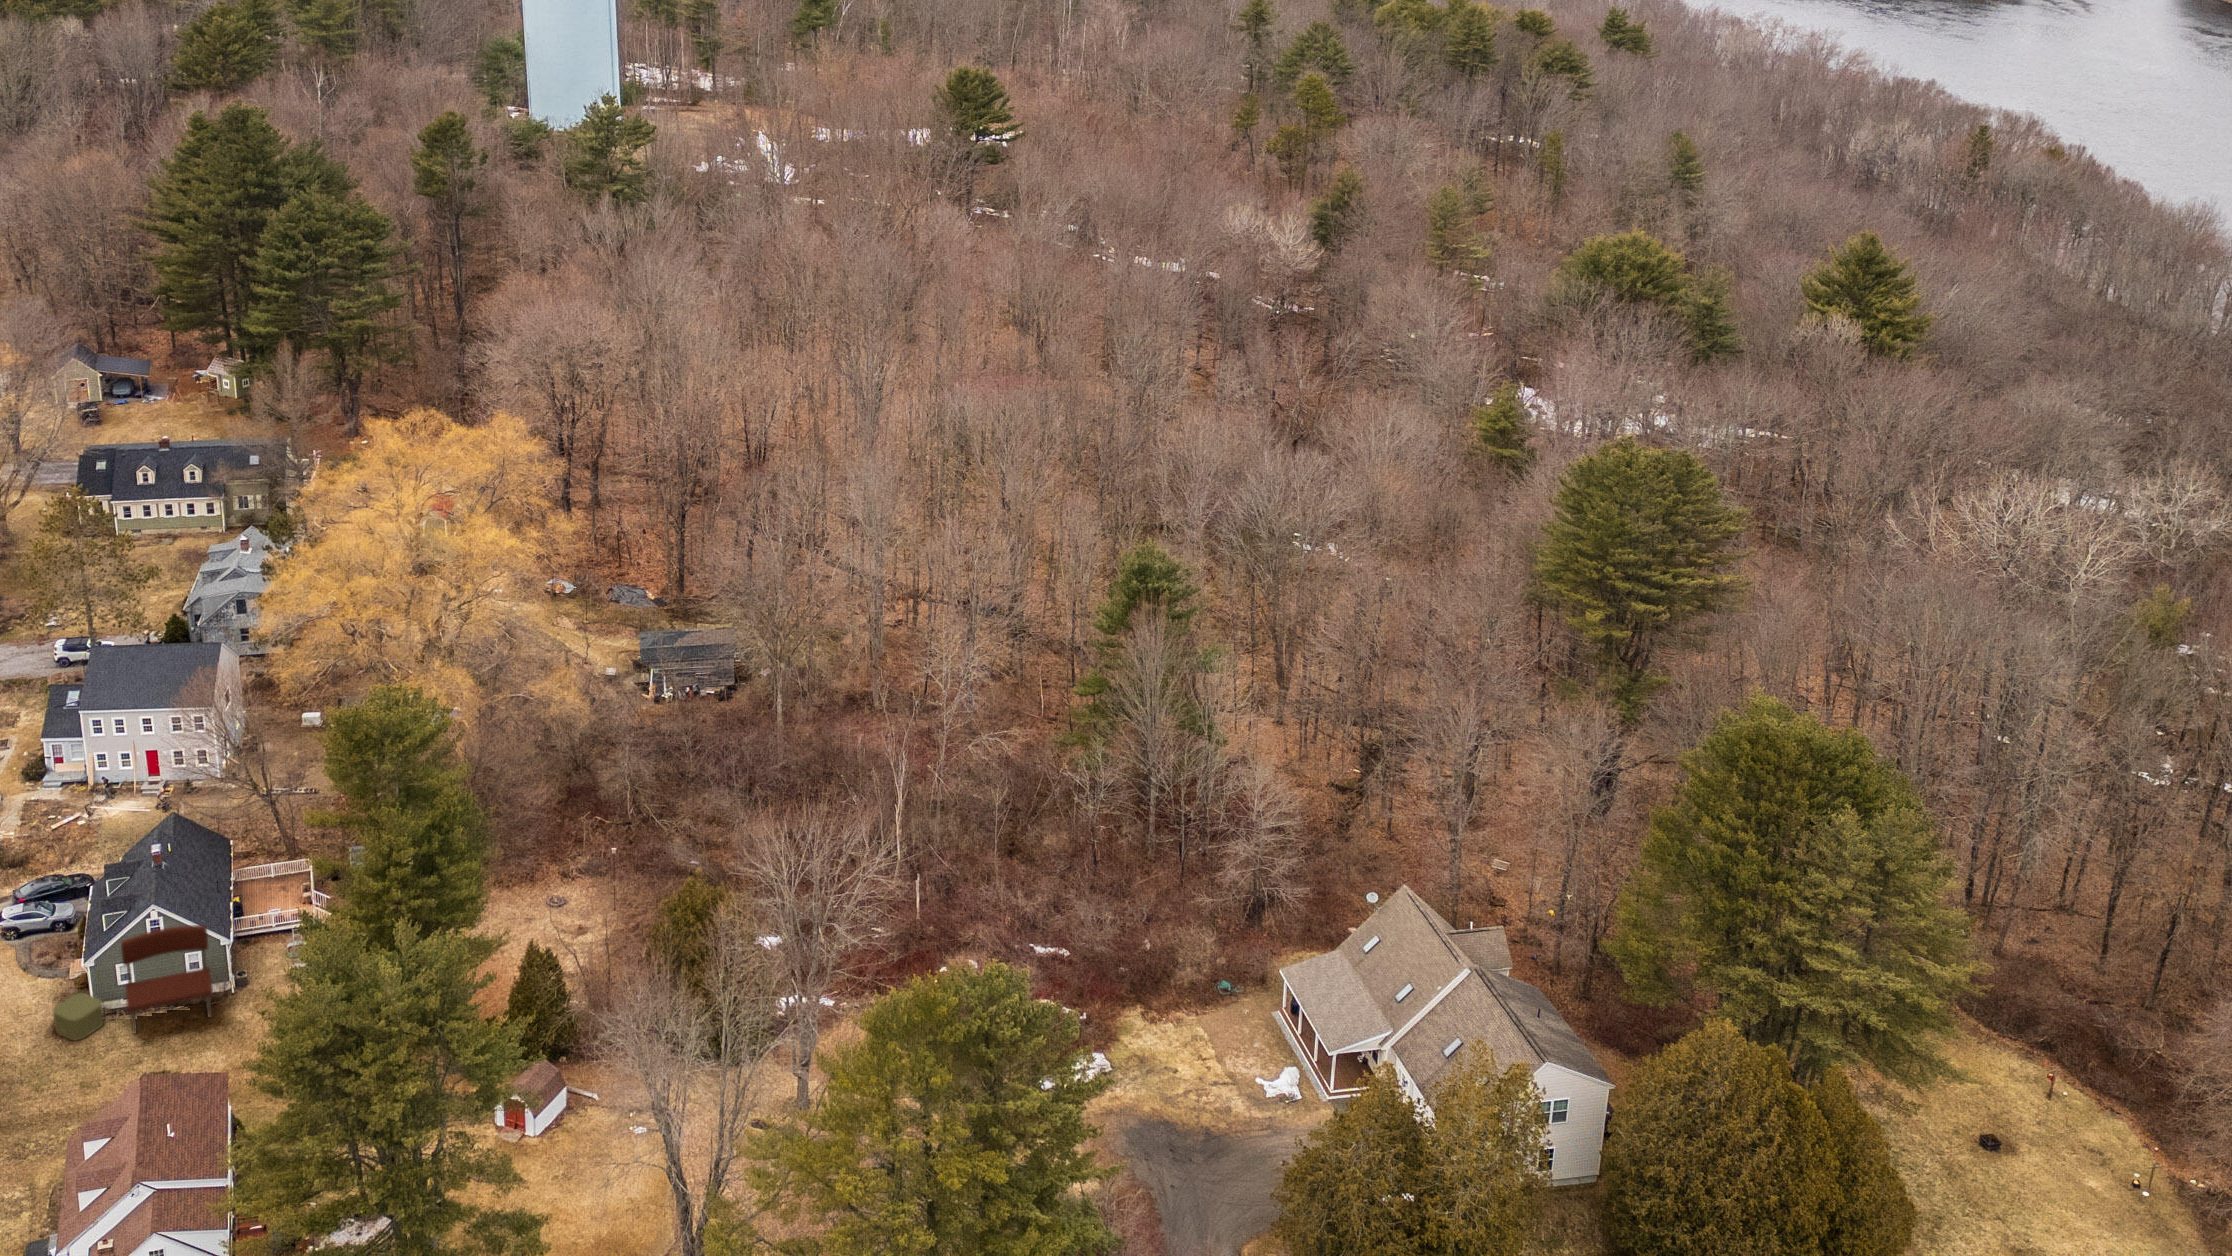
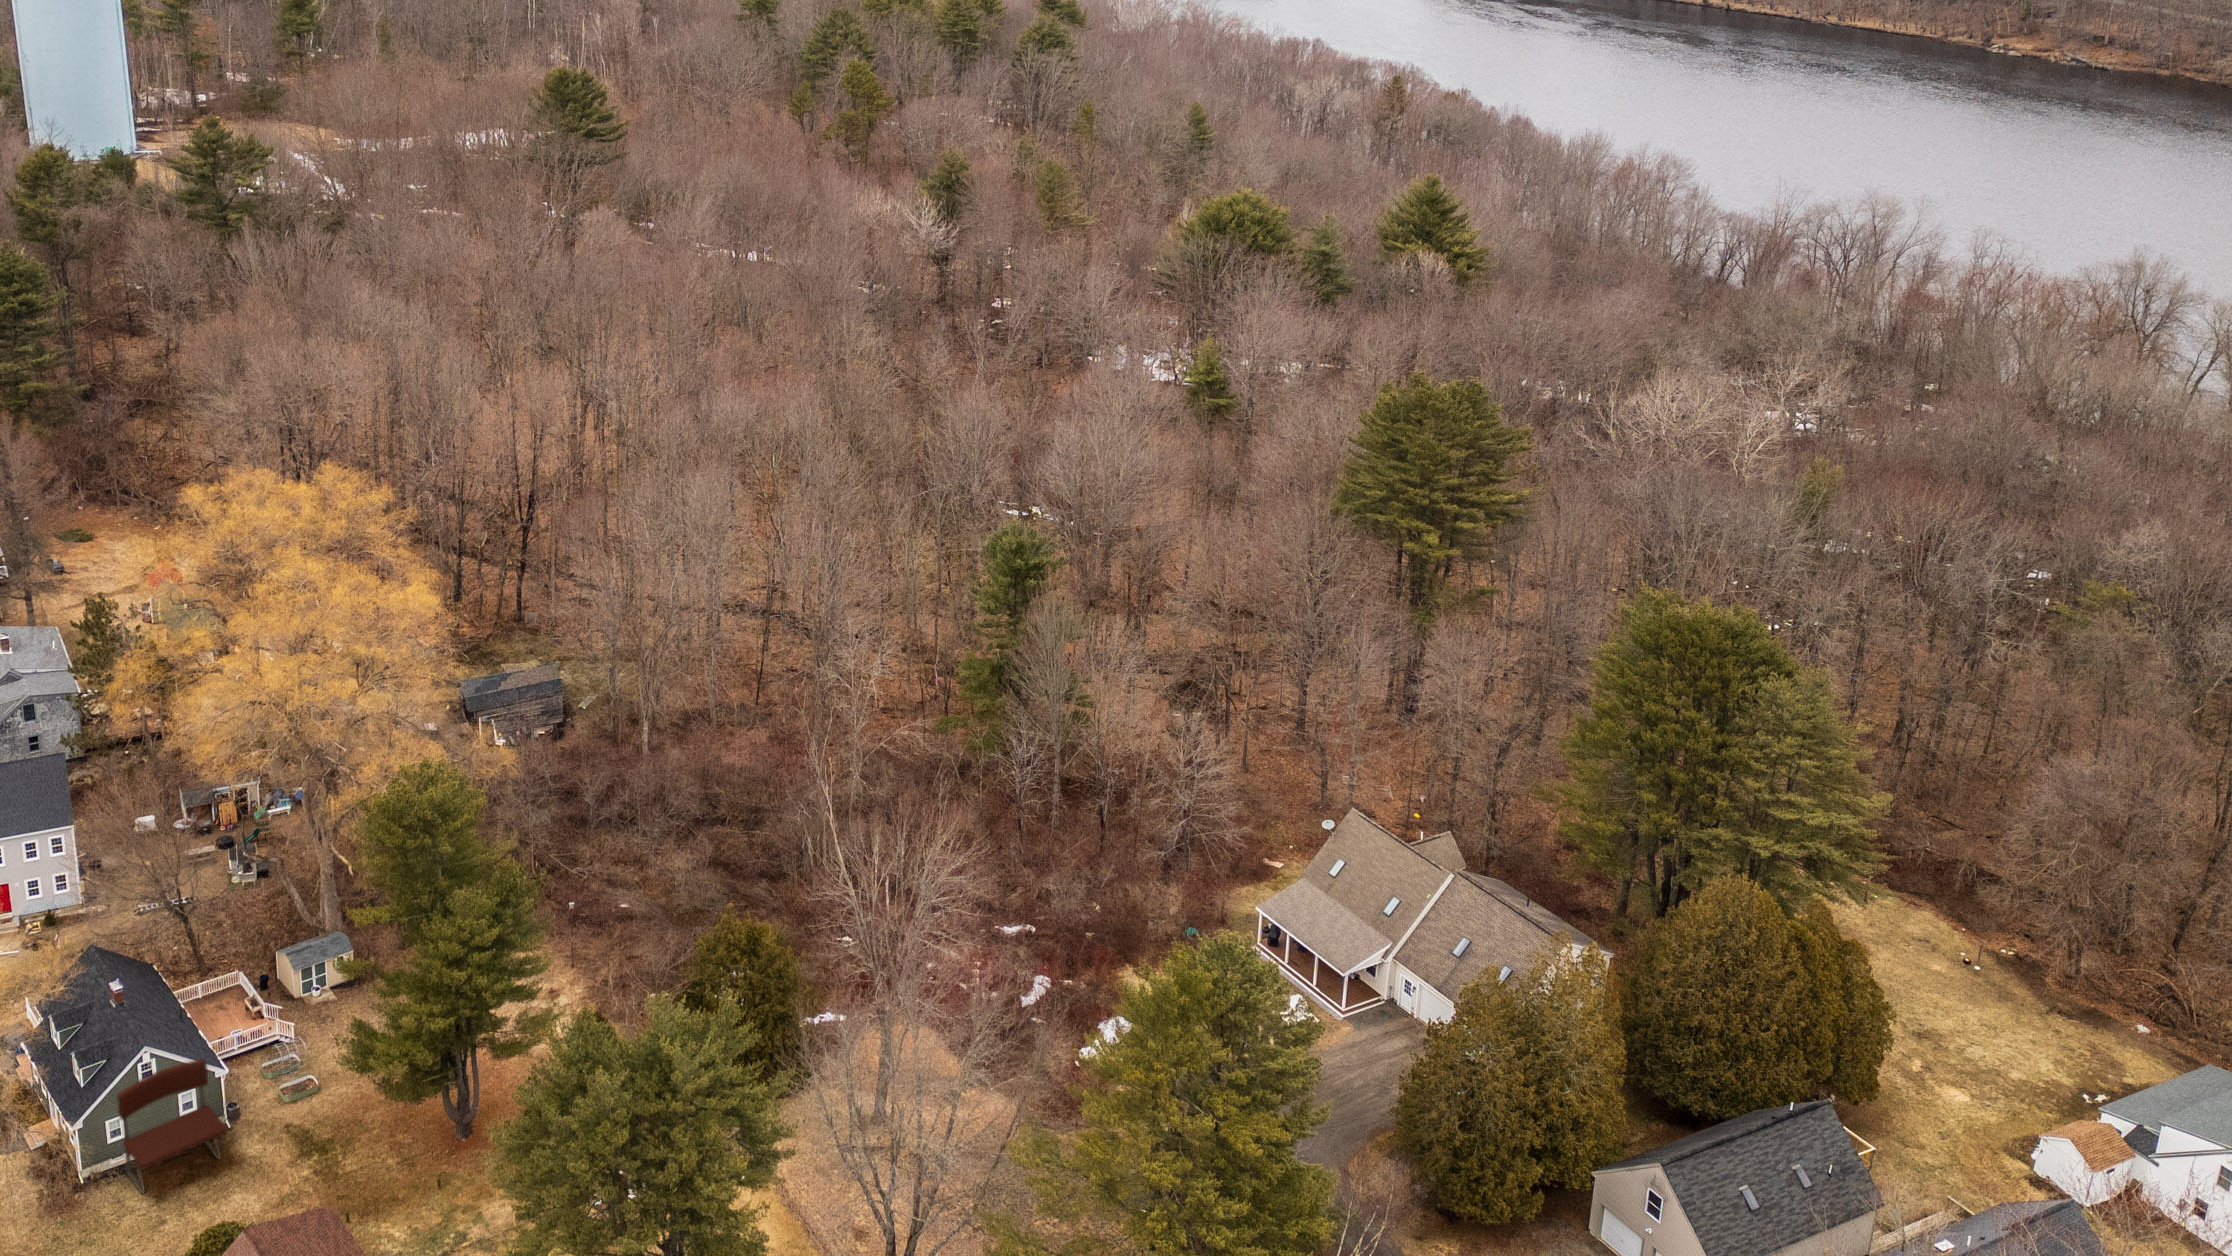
storage box: present [53,993,103,1041] -> none [46,1160,101,1215]

